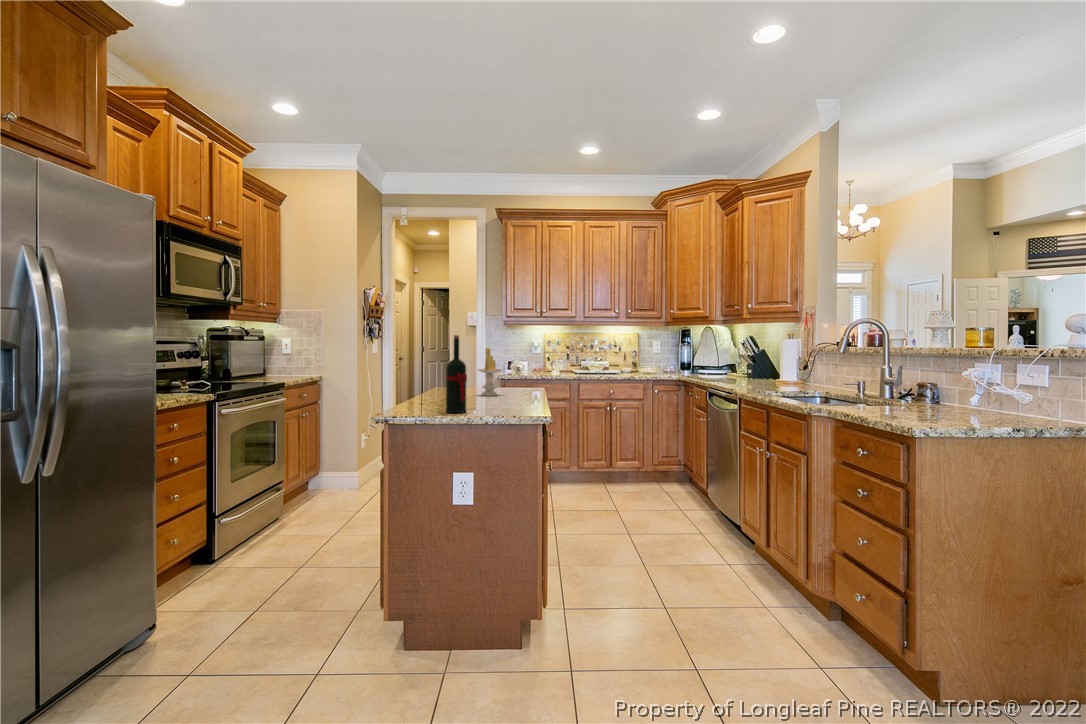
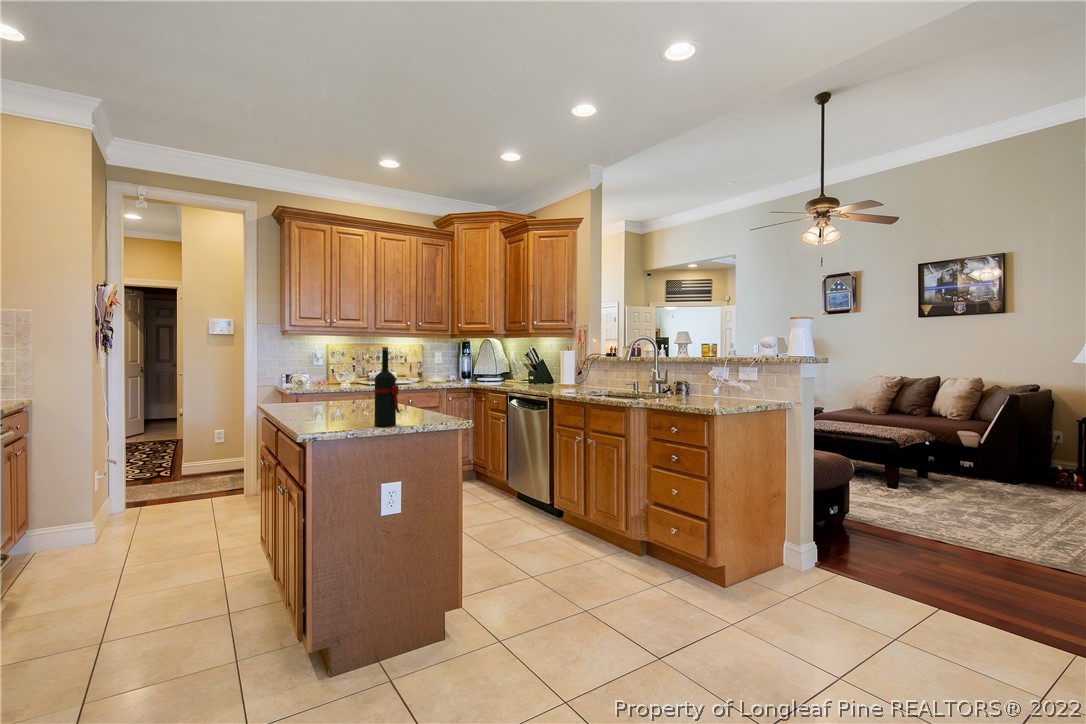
candle: present [478,348,501,396] -> none [342,359,368,410]

